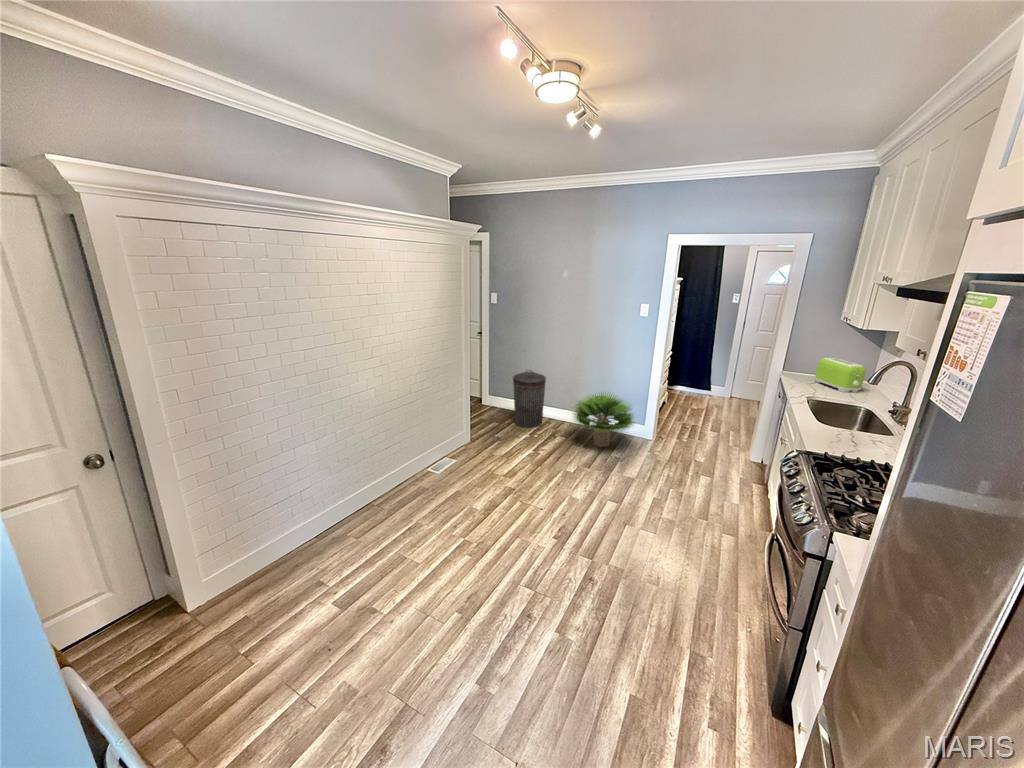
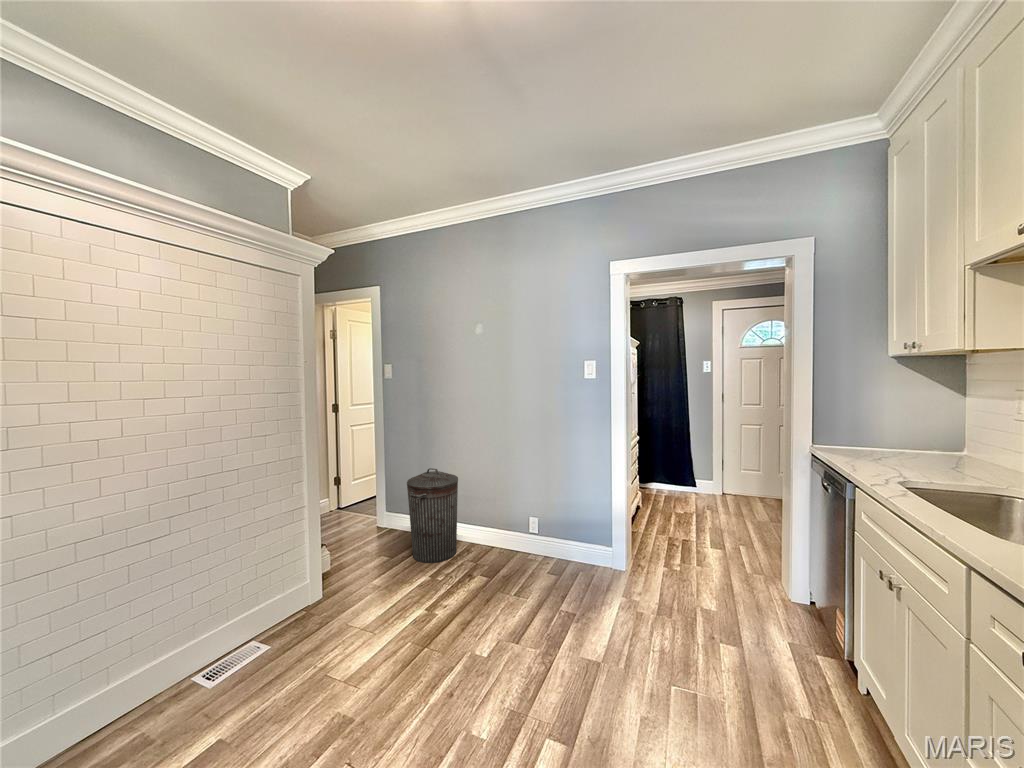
toaster: present [815,358,866,392] -> none [870,415,964,469]
potted plant: present [574,393,634,447] -> none [491,493,599,592]

